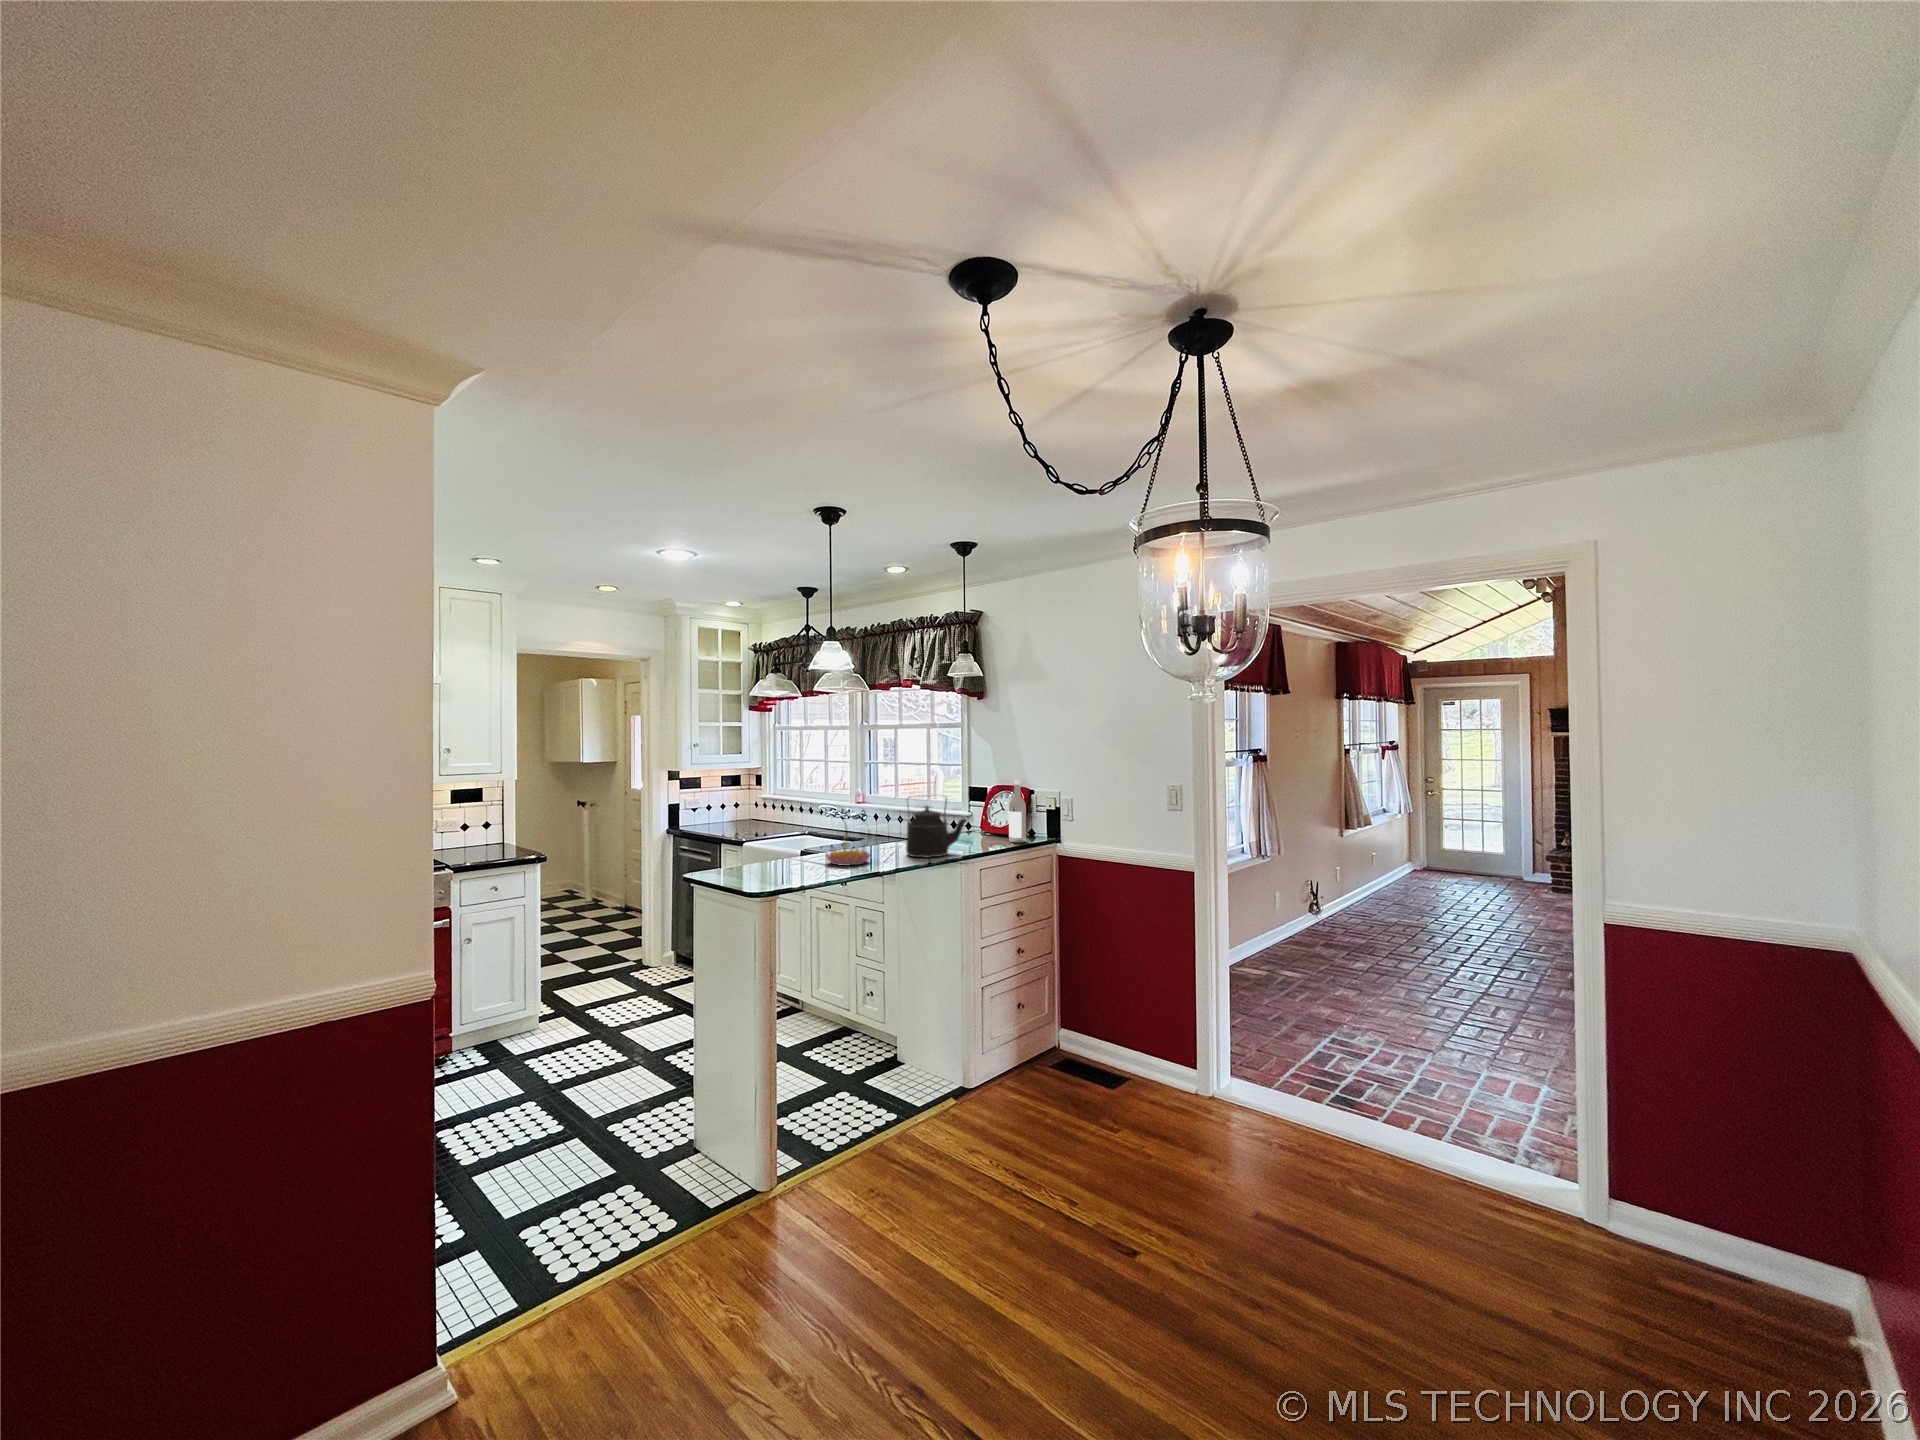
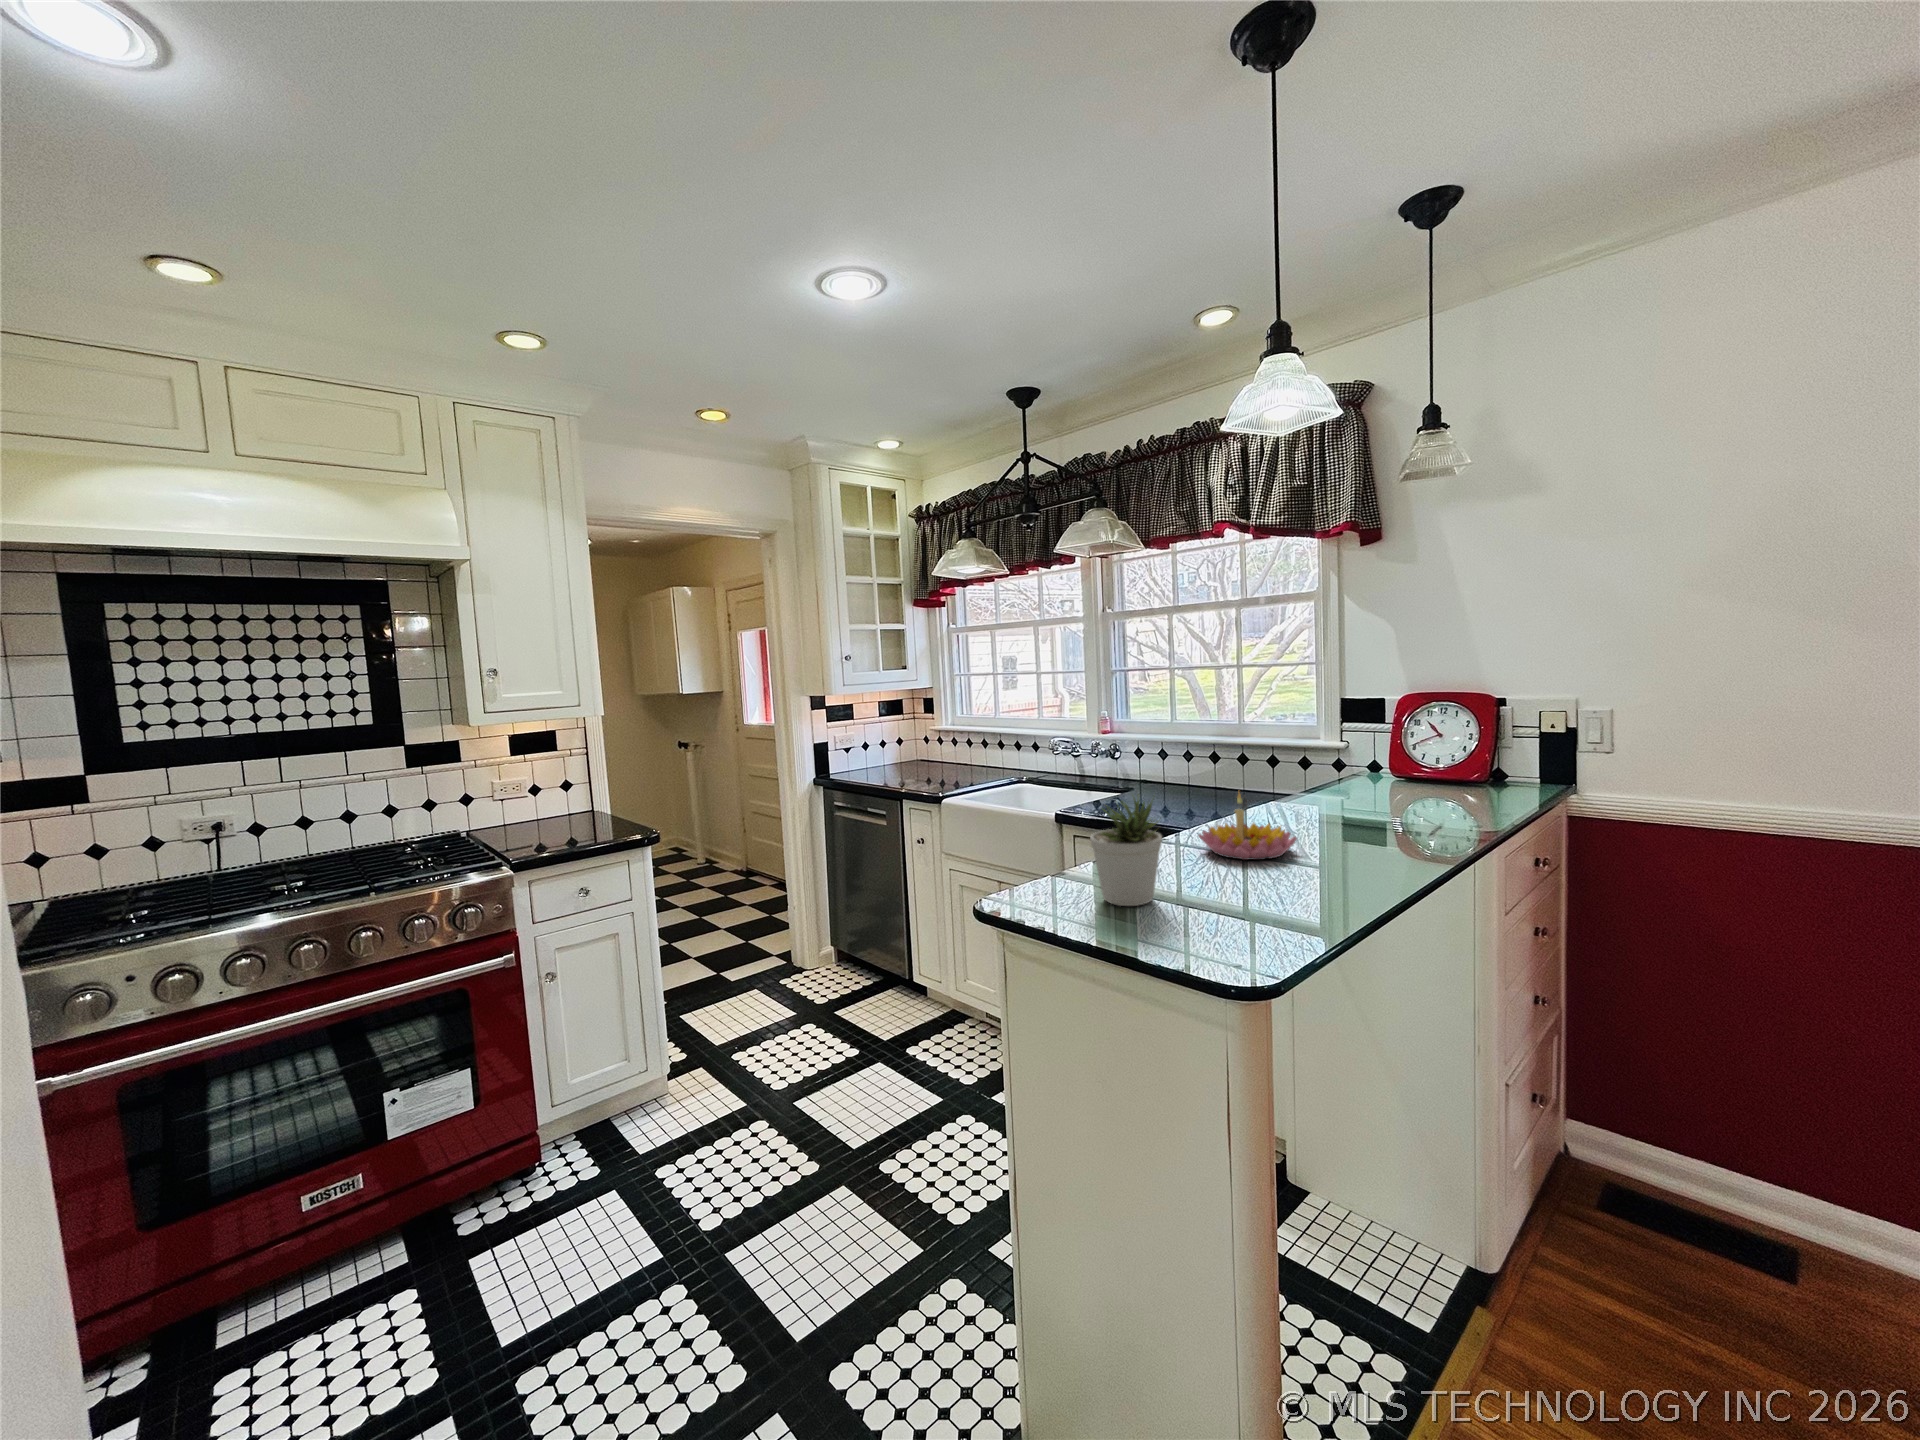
wine bottle: present [1009,780,1026,843] -> none [1472,680,1510,795]
kettle: present [906,795,966,858] -> none [1328,711,1446,836]
potted plant: none [747,827,781,880] -> present [1090,794,1162,906]

